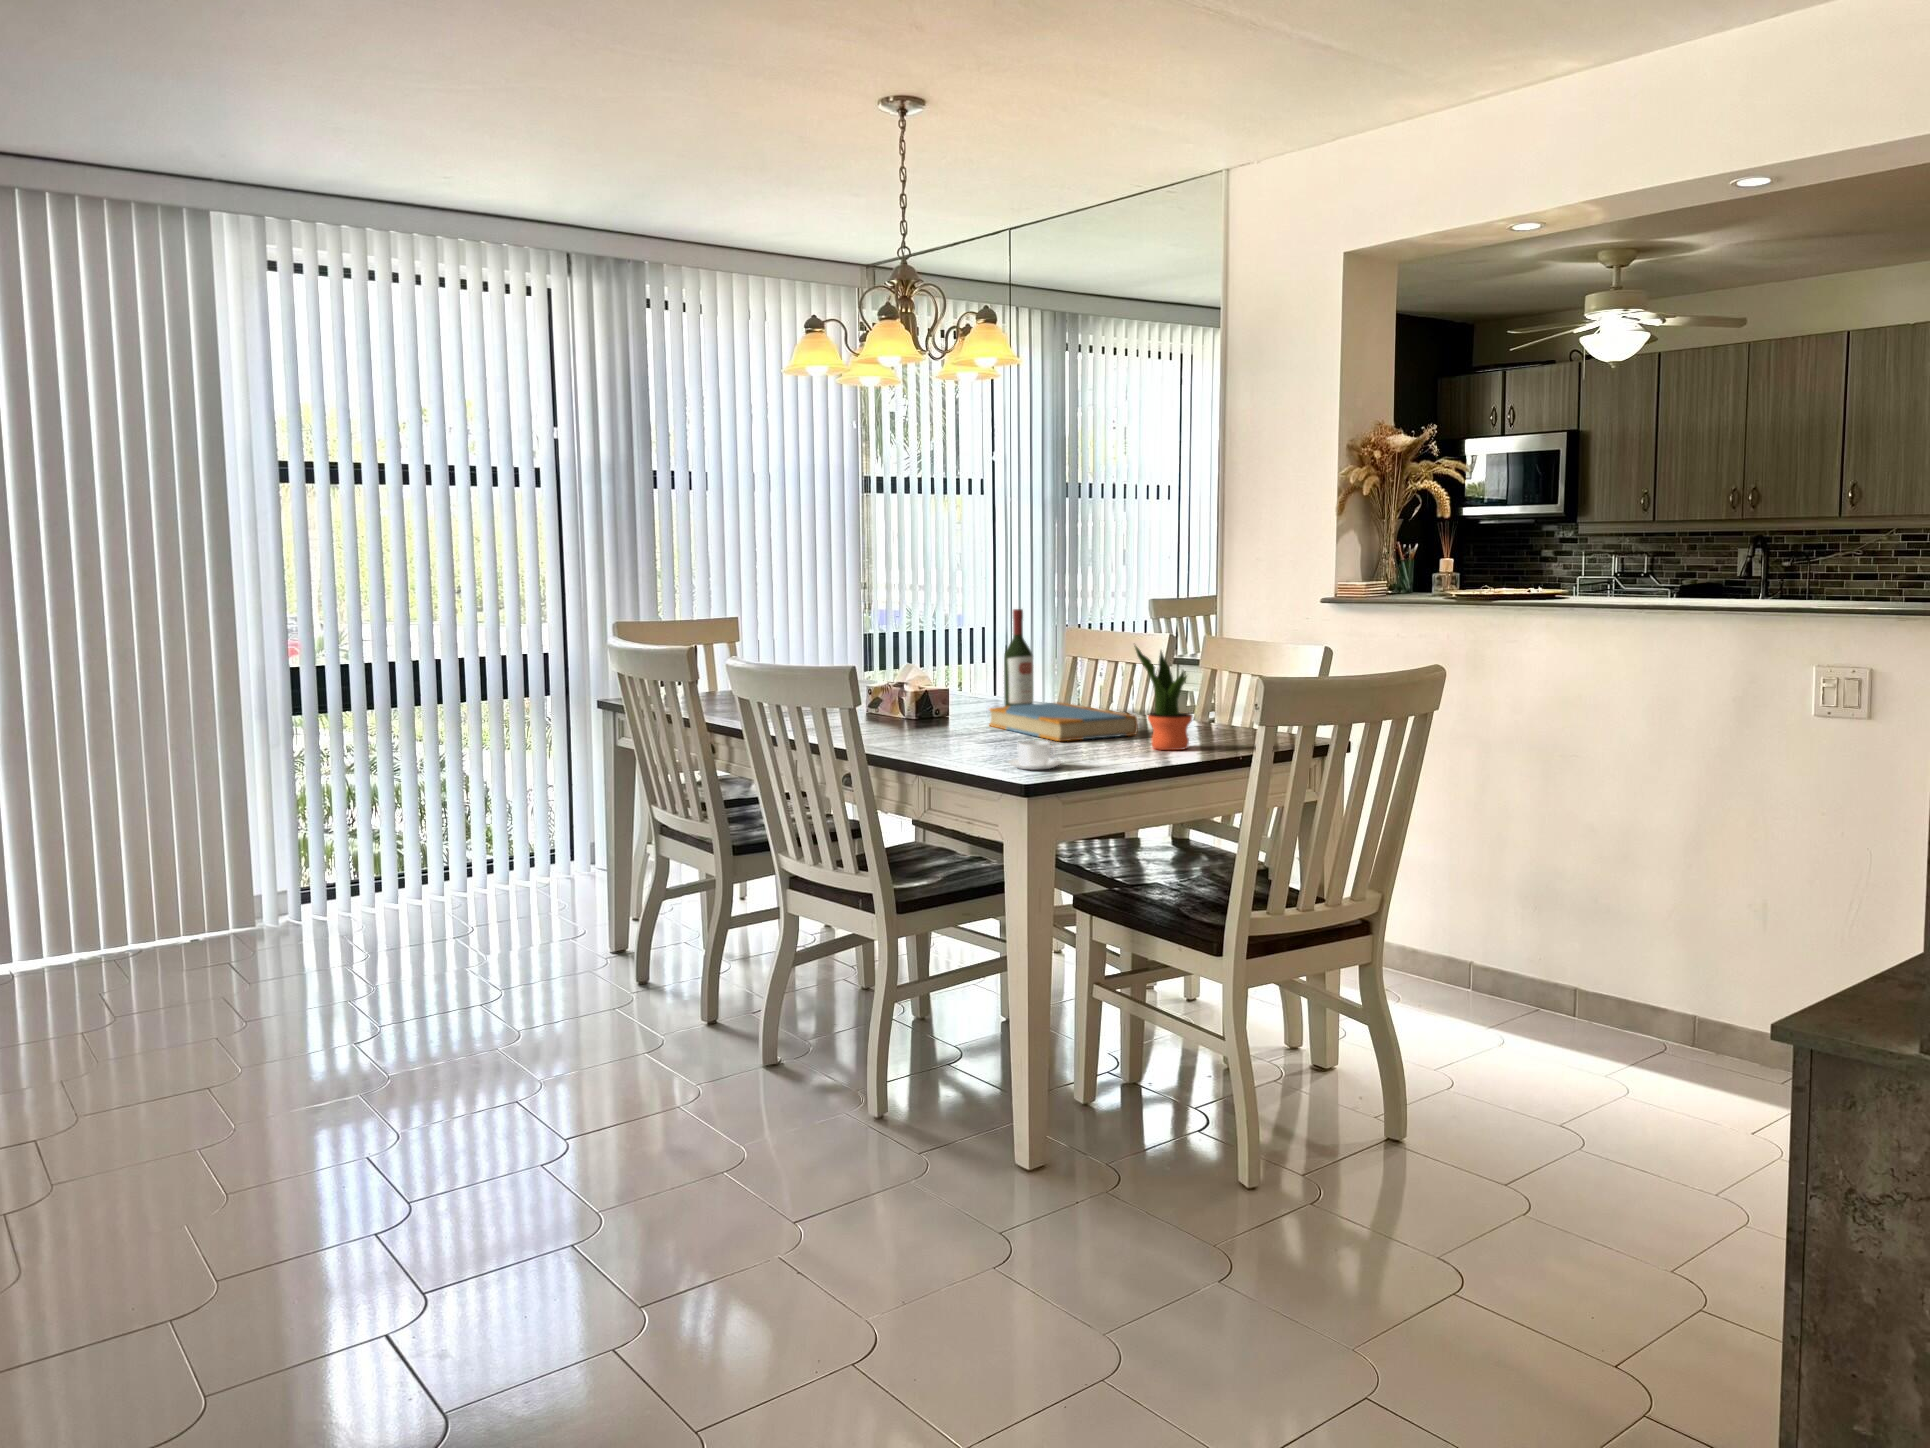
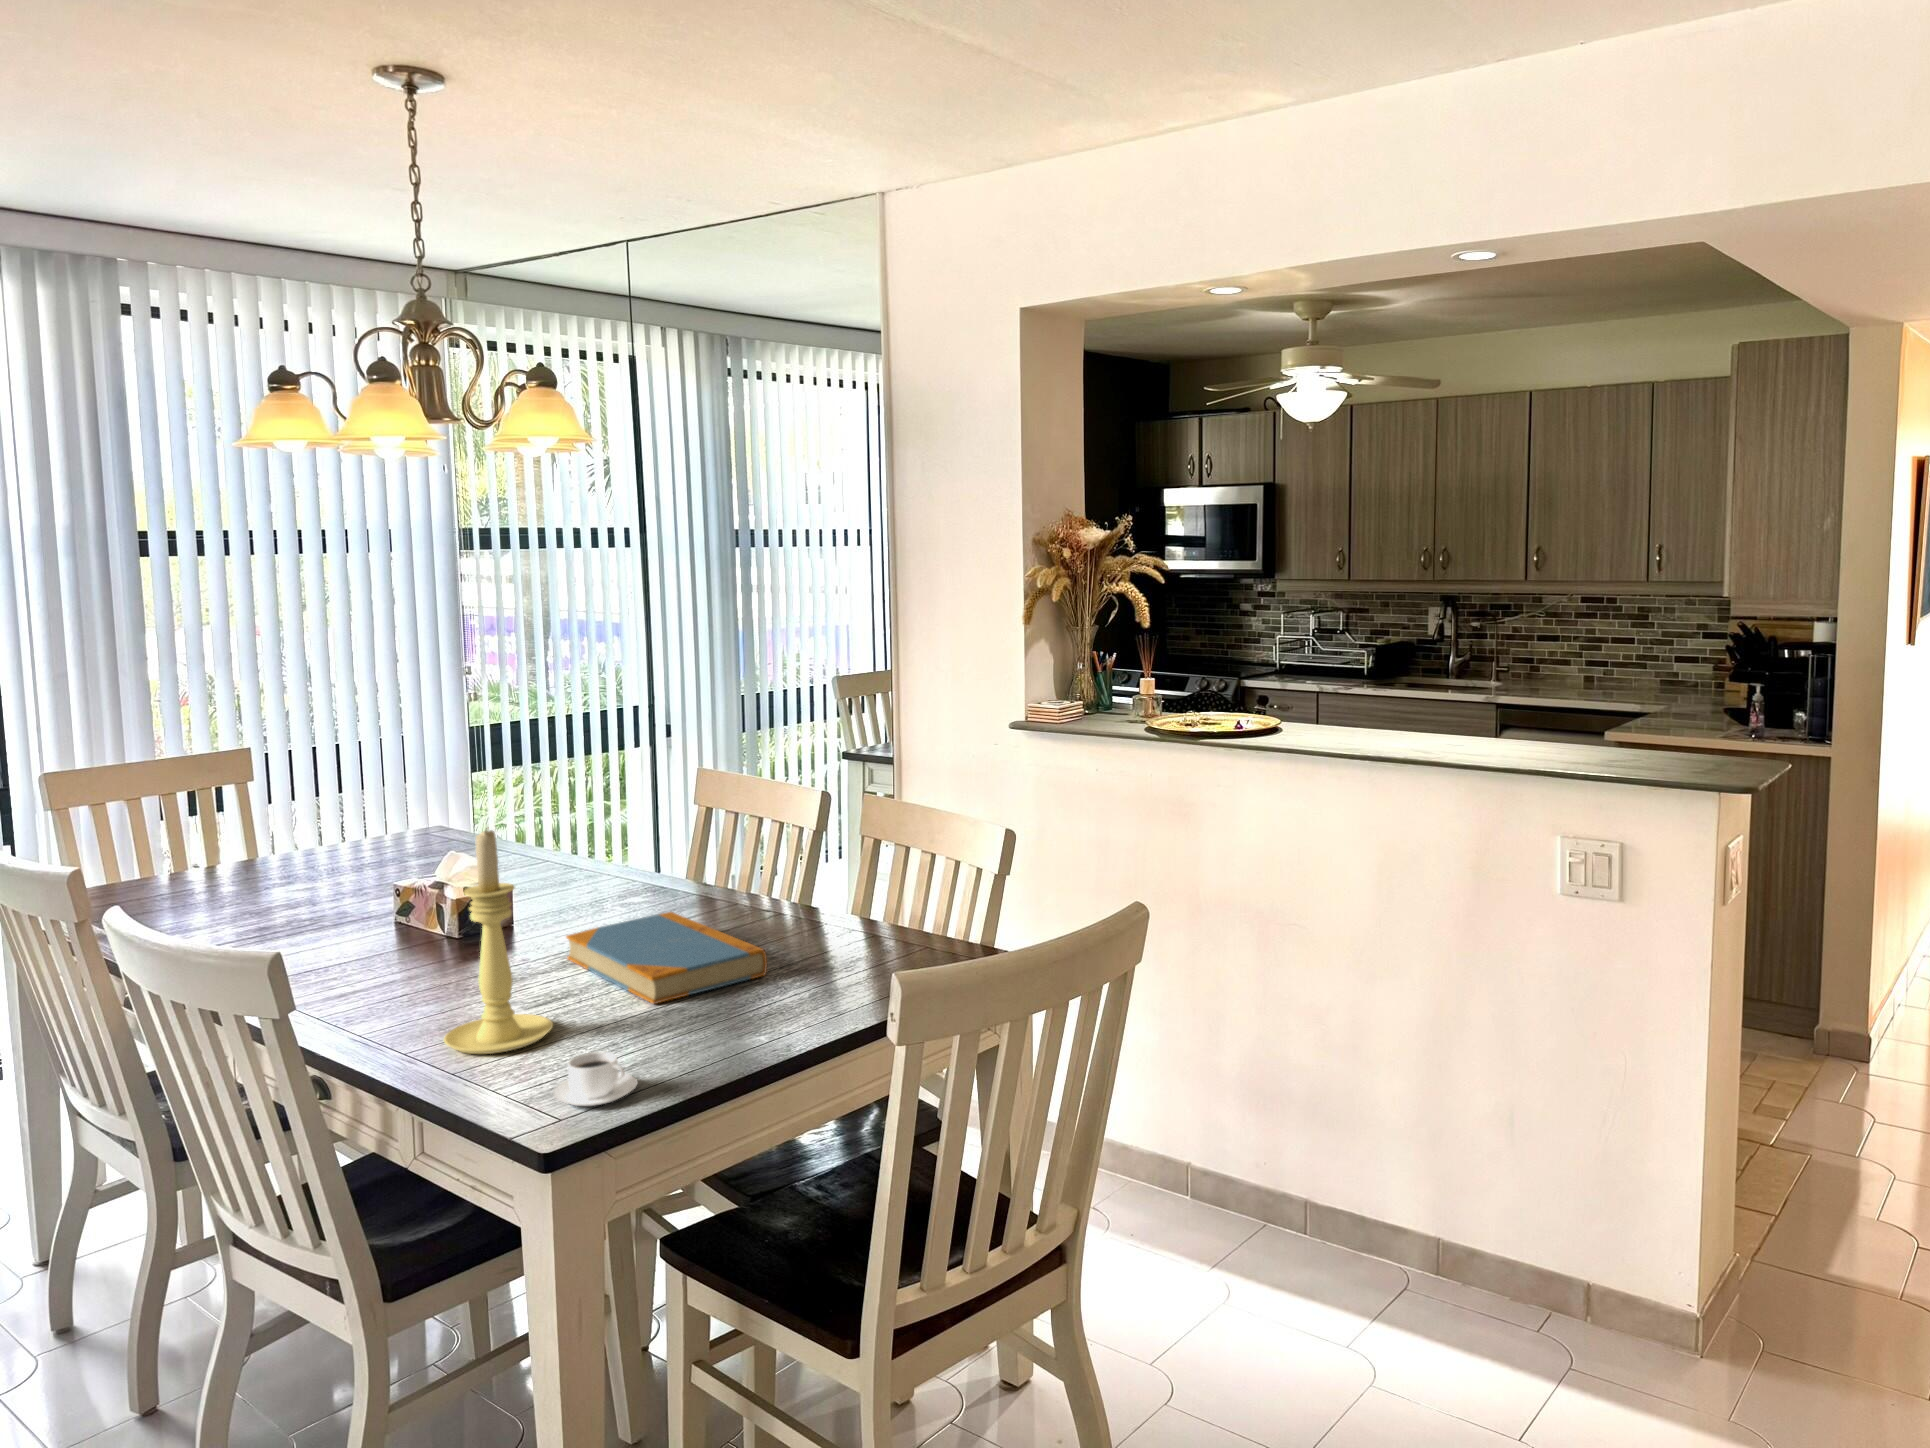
candle holder: none [923,601,995,752] -> present [444,830,553,1054]
wine bottle: present [1004,609,1033,706] -> none [593,784,638,932]
potted plant: present [1134,646,1192,750] -> none [746,875,834,1020]

